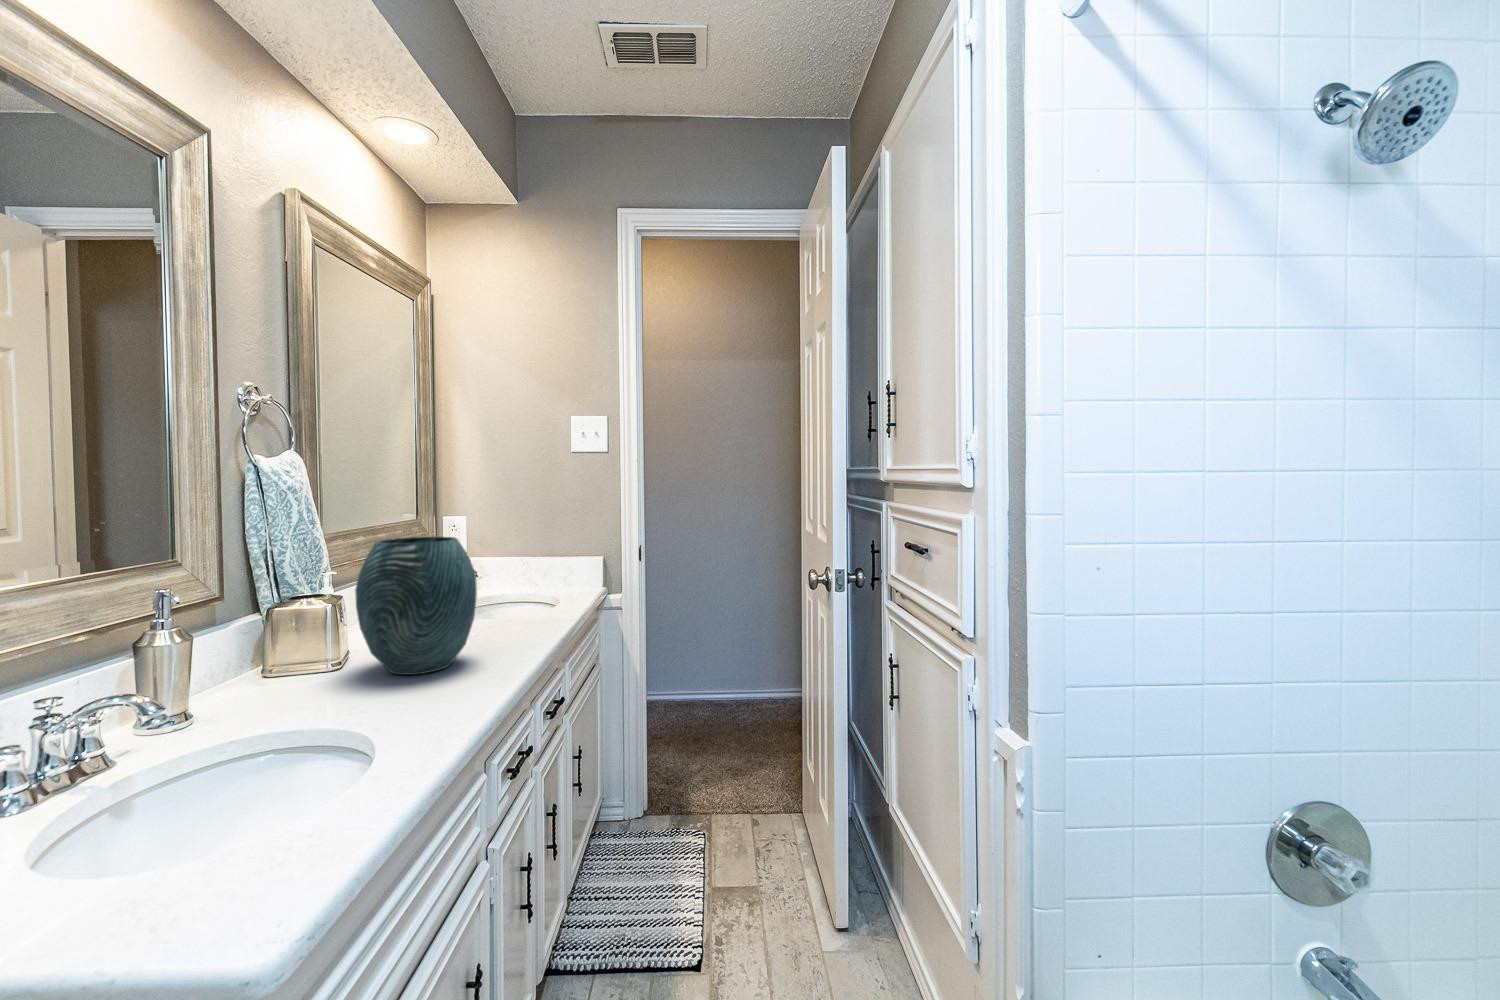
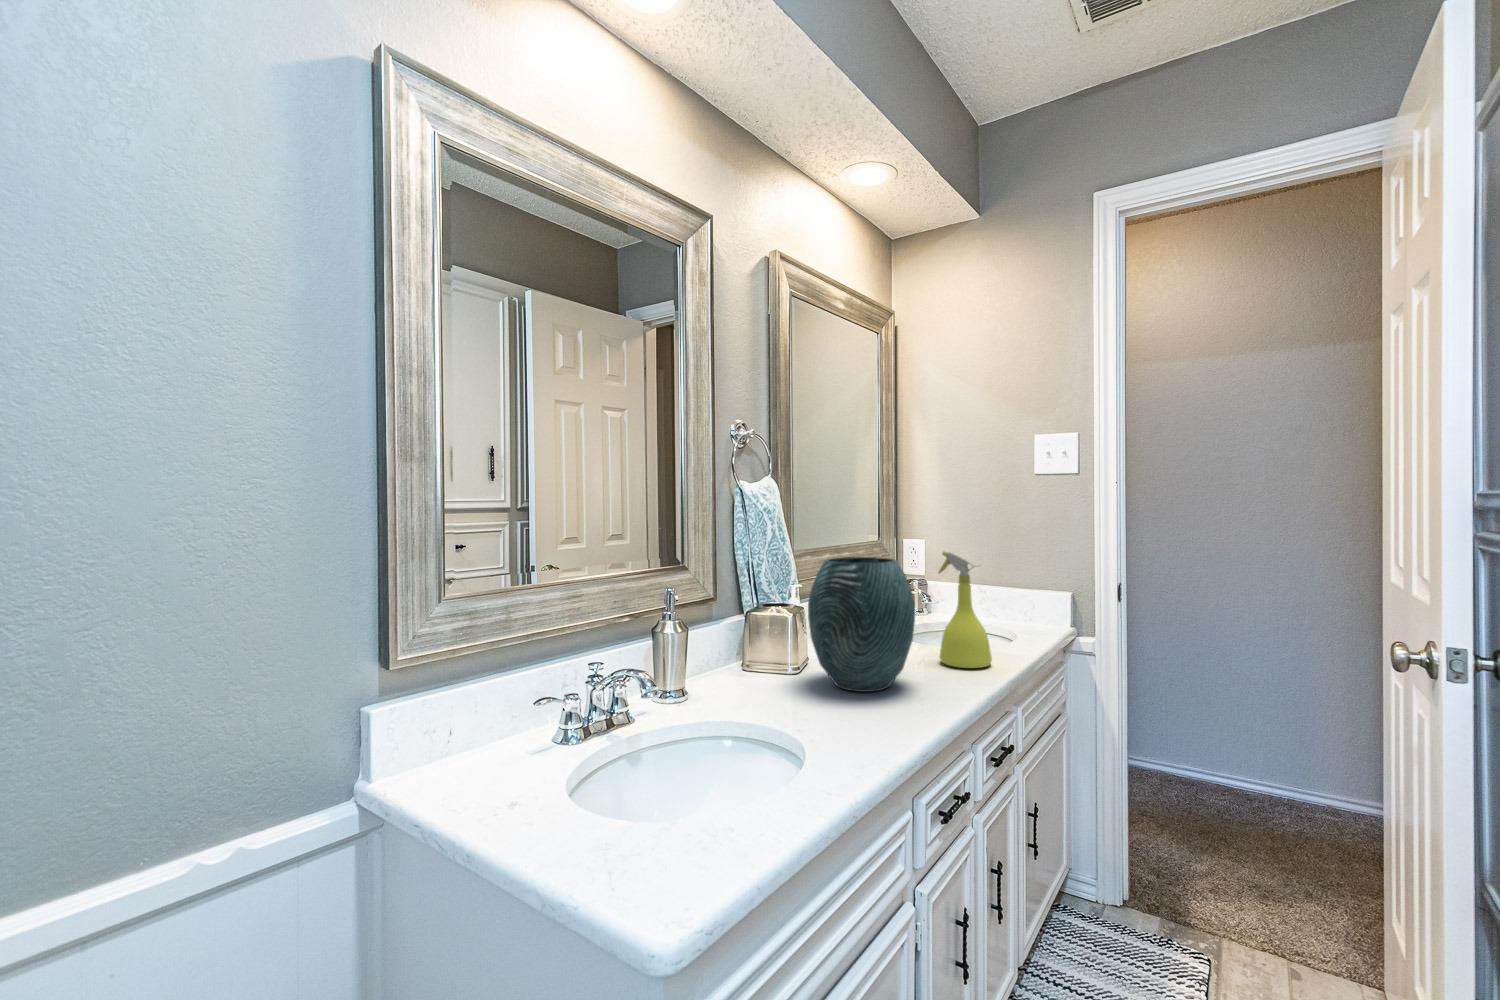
spray bottle: none [492,528,545,636] -> present [938,552,992,668]

